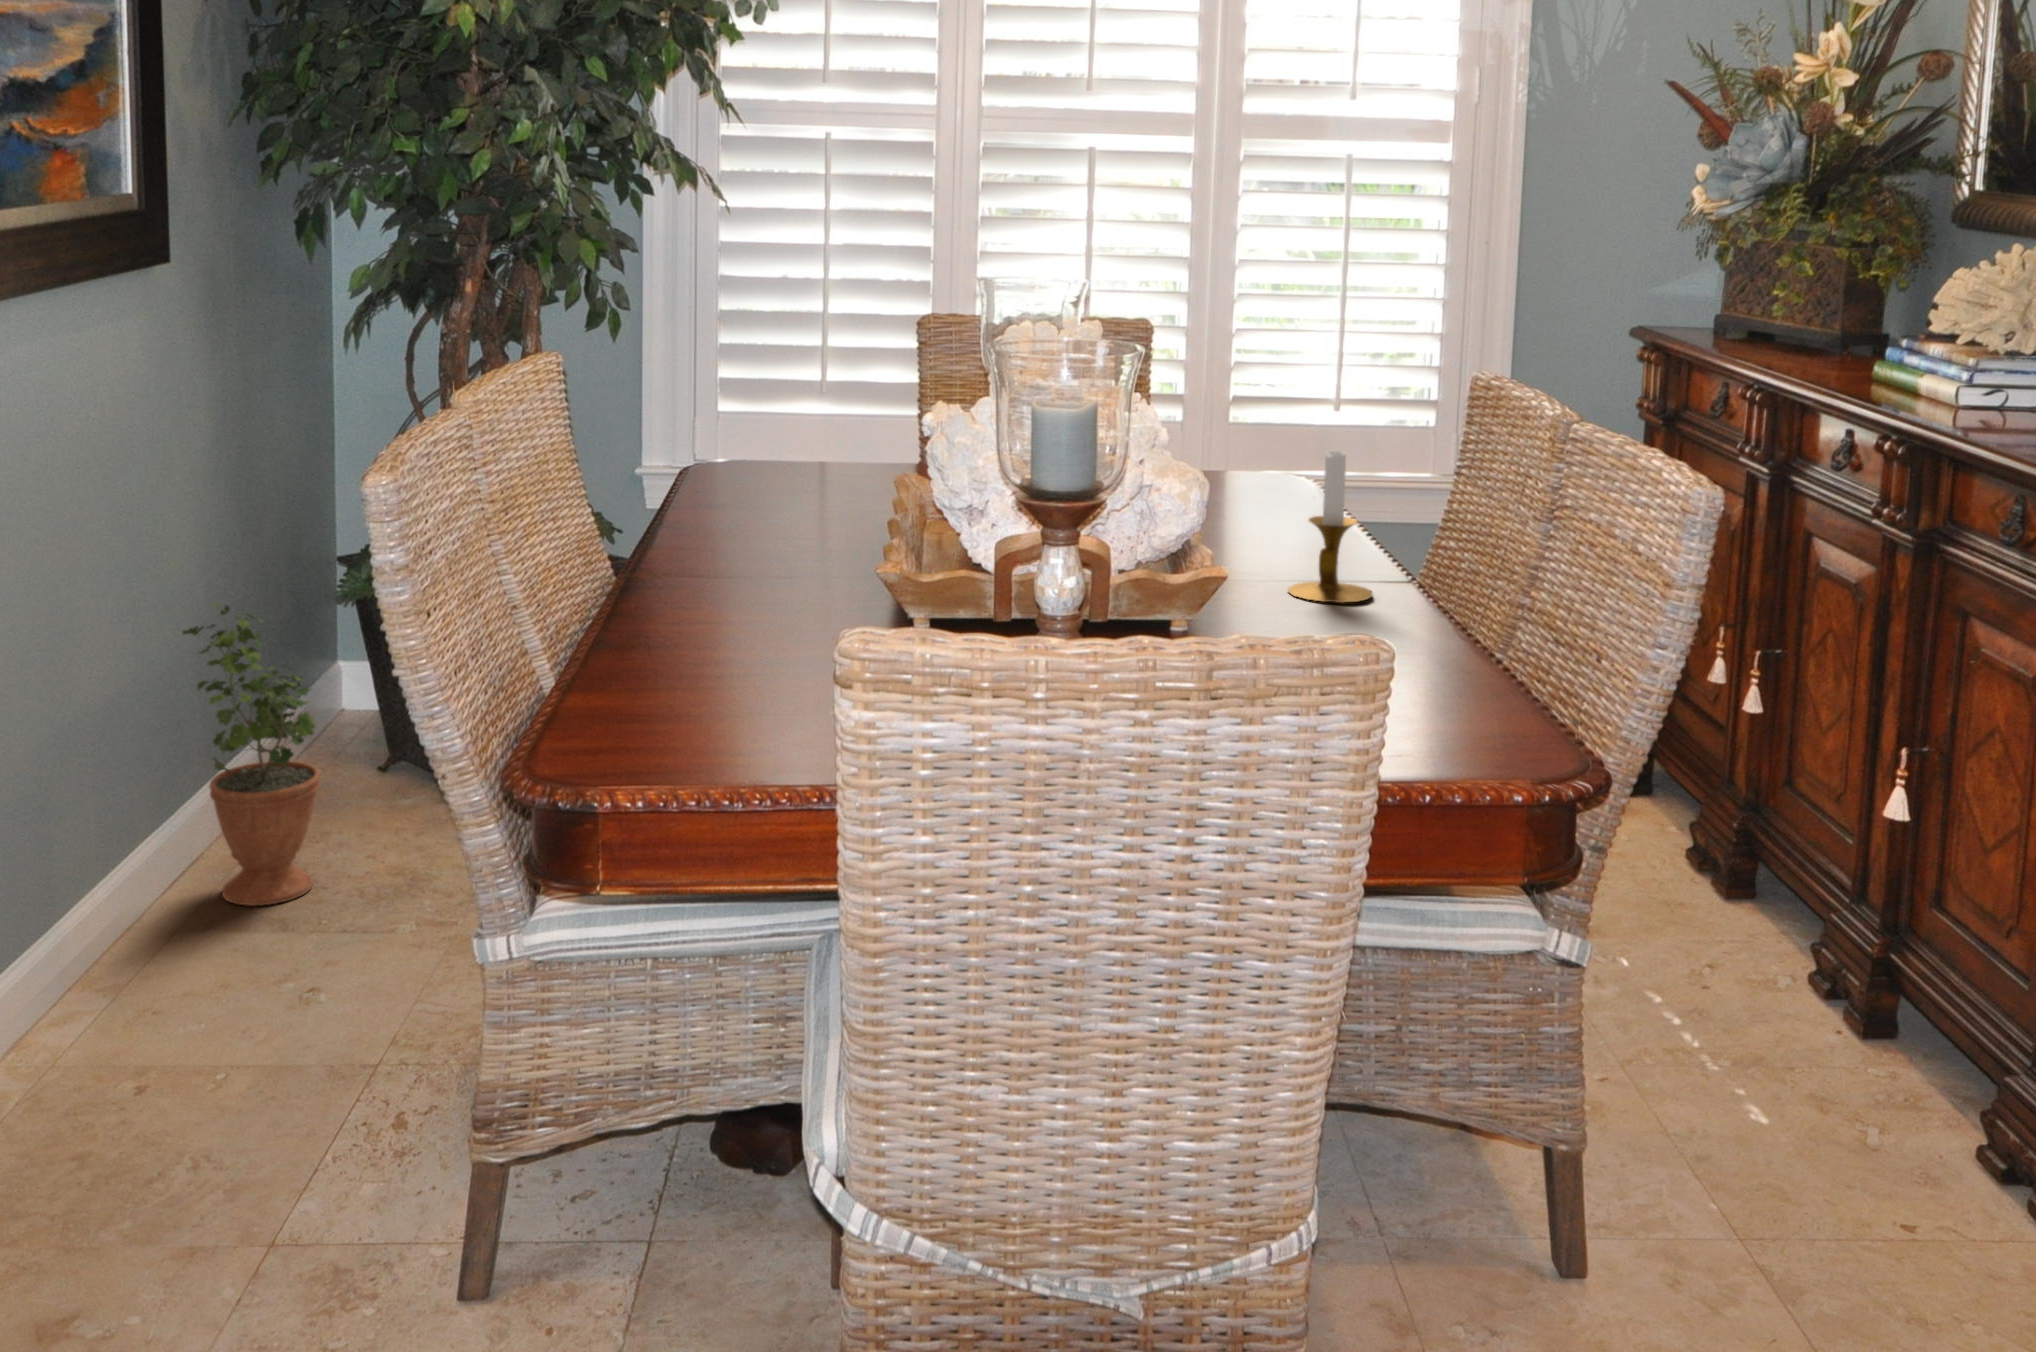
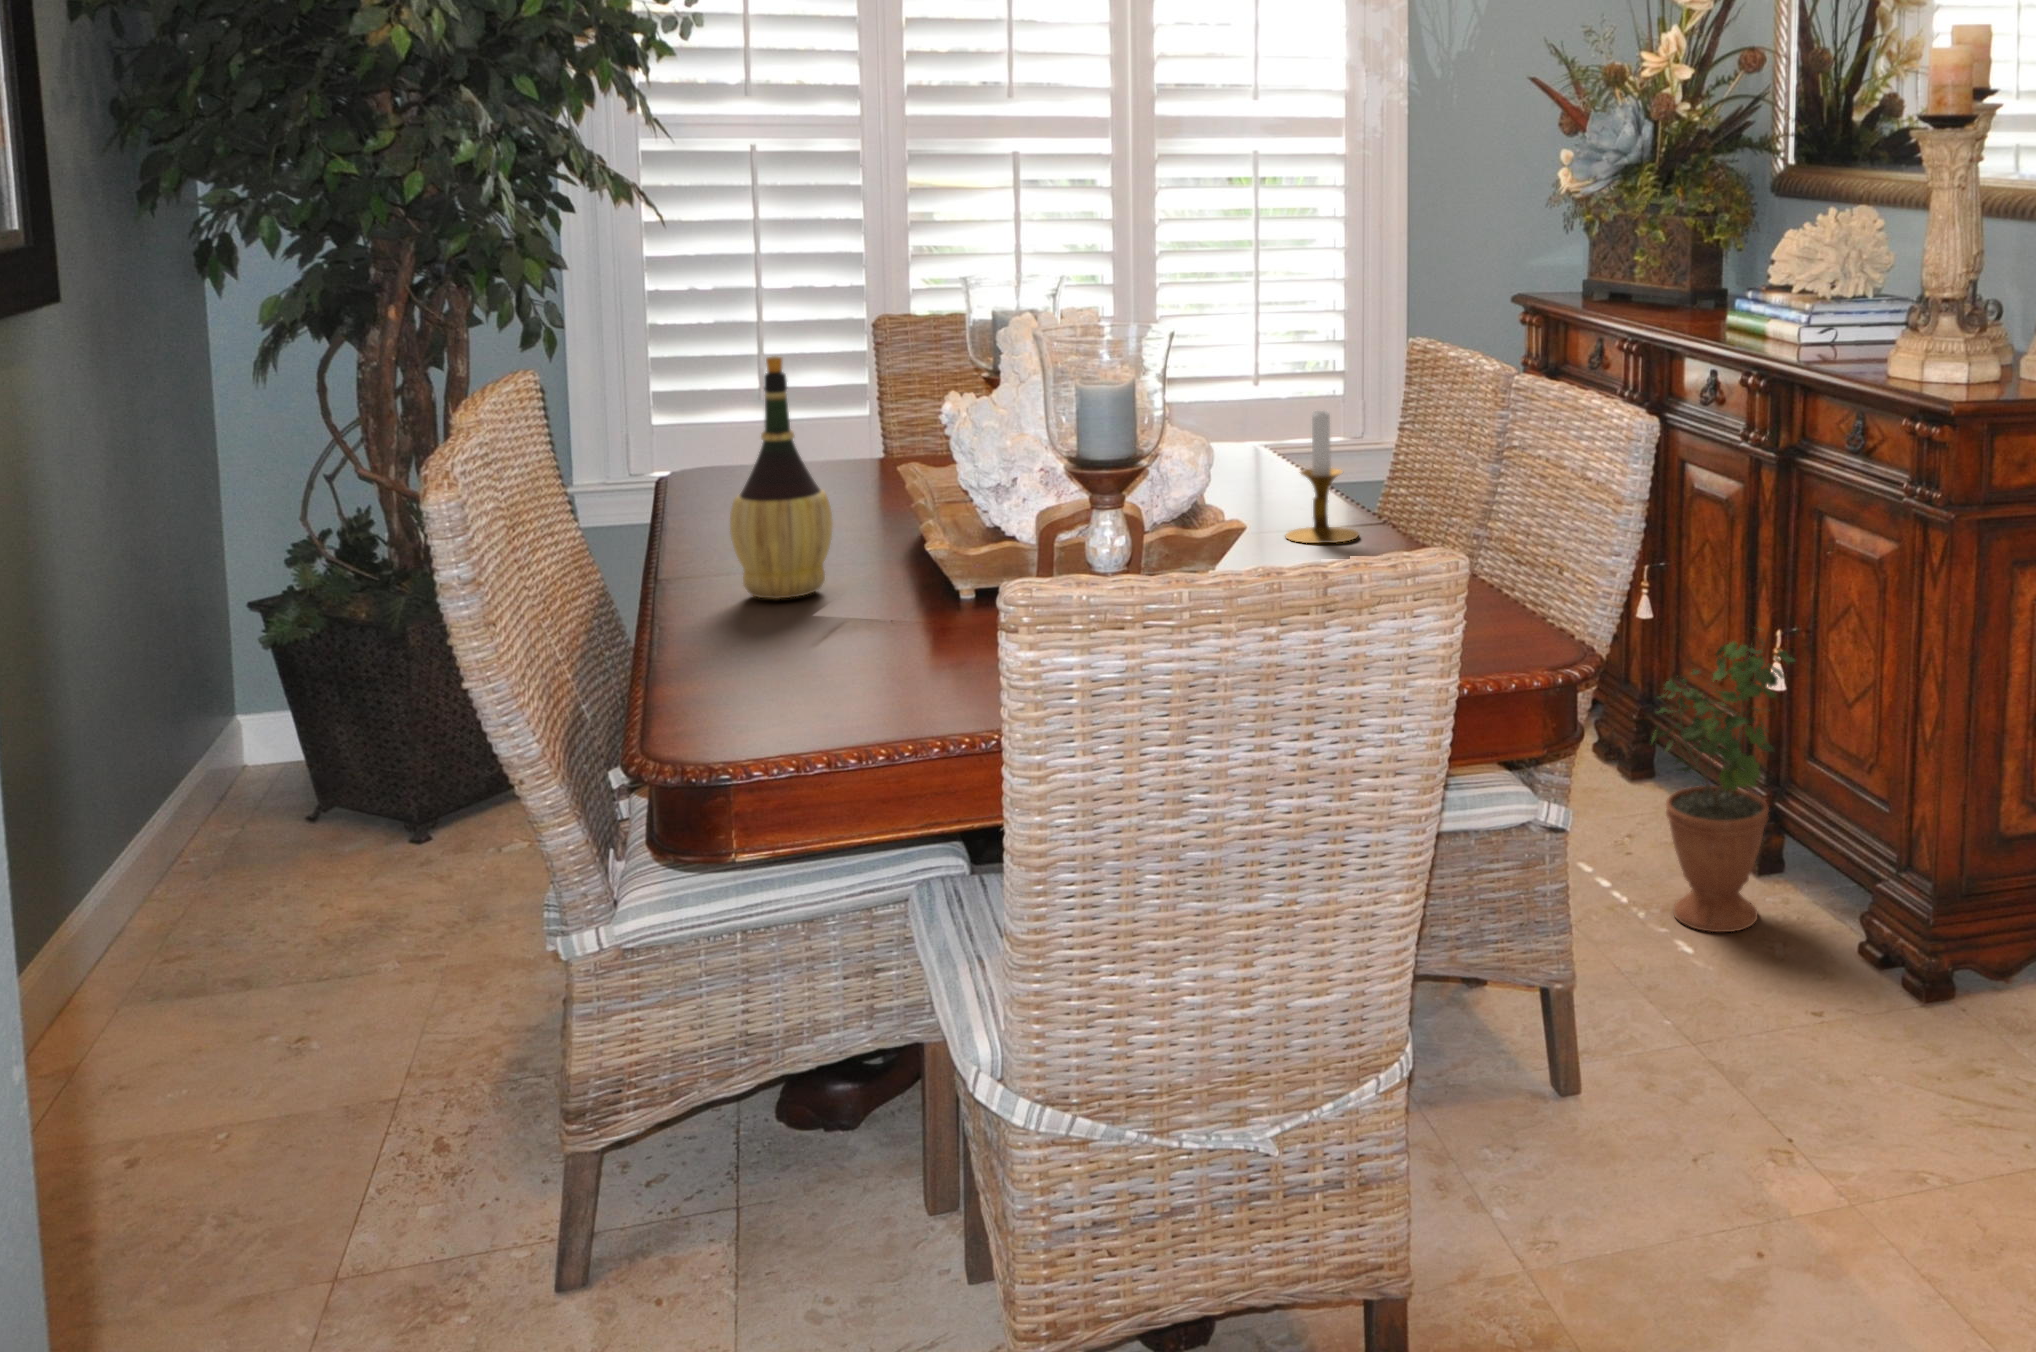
wine bottle: none [689,355,792,610] -> present [730,356,833,599]
potted plant: present [183,603,320,906] -> present [1652,629,1795,932]

